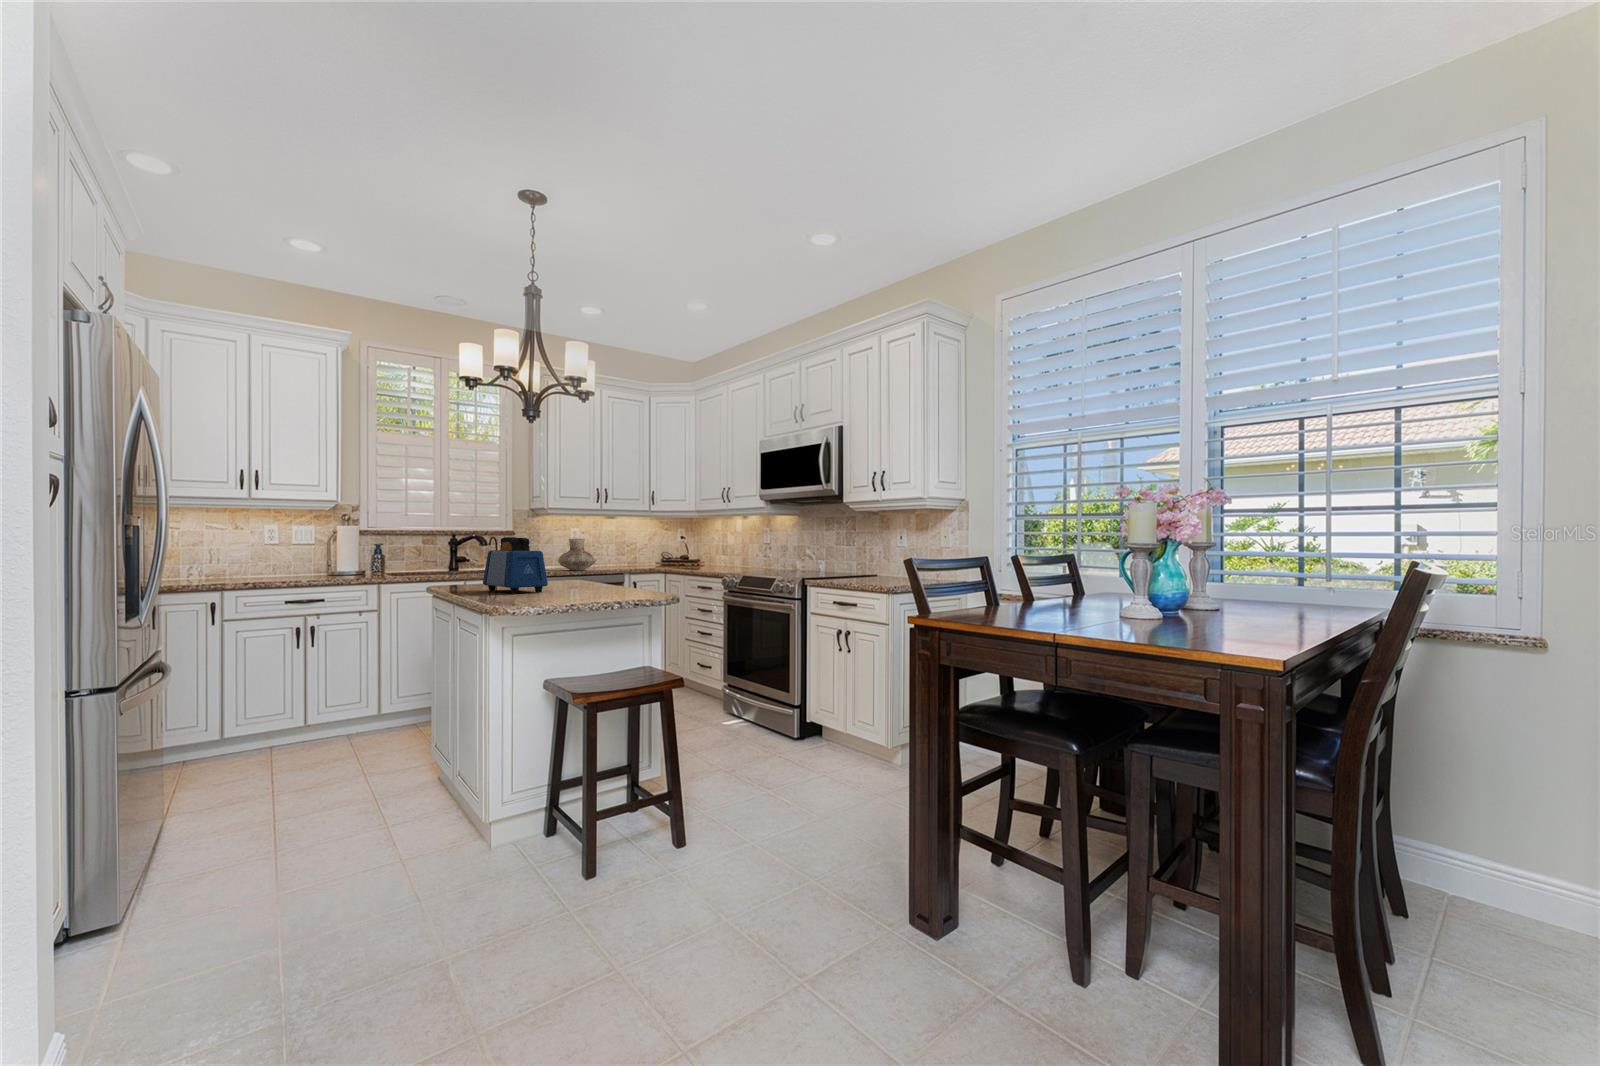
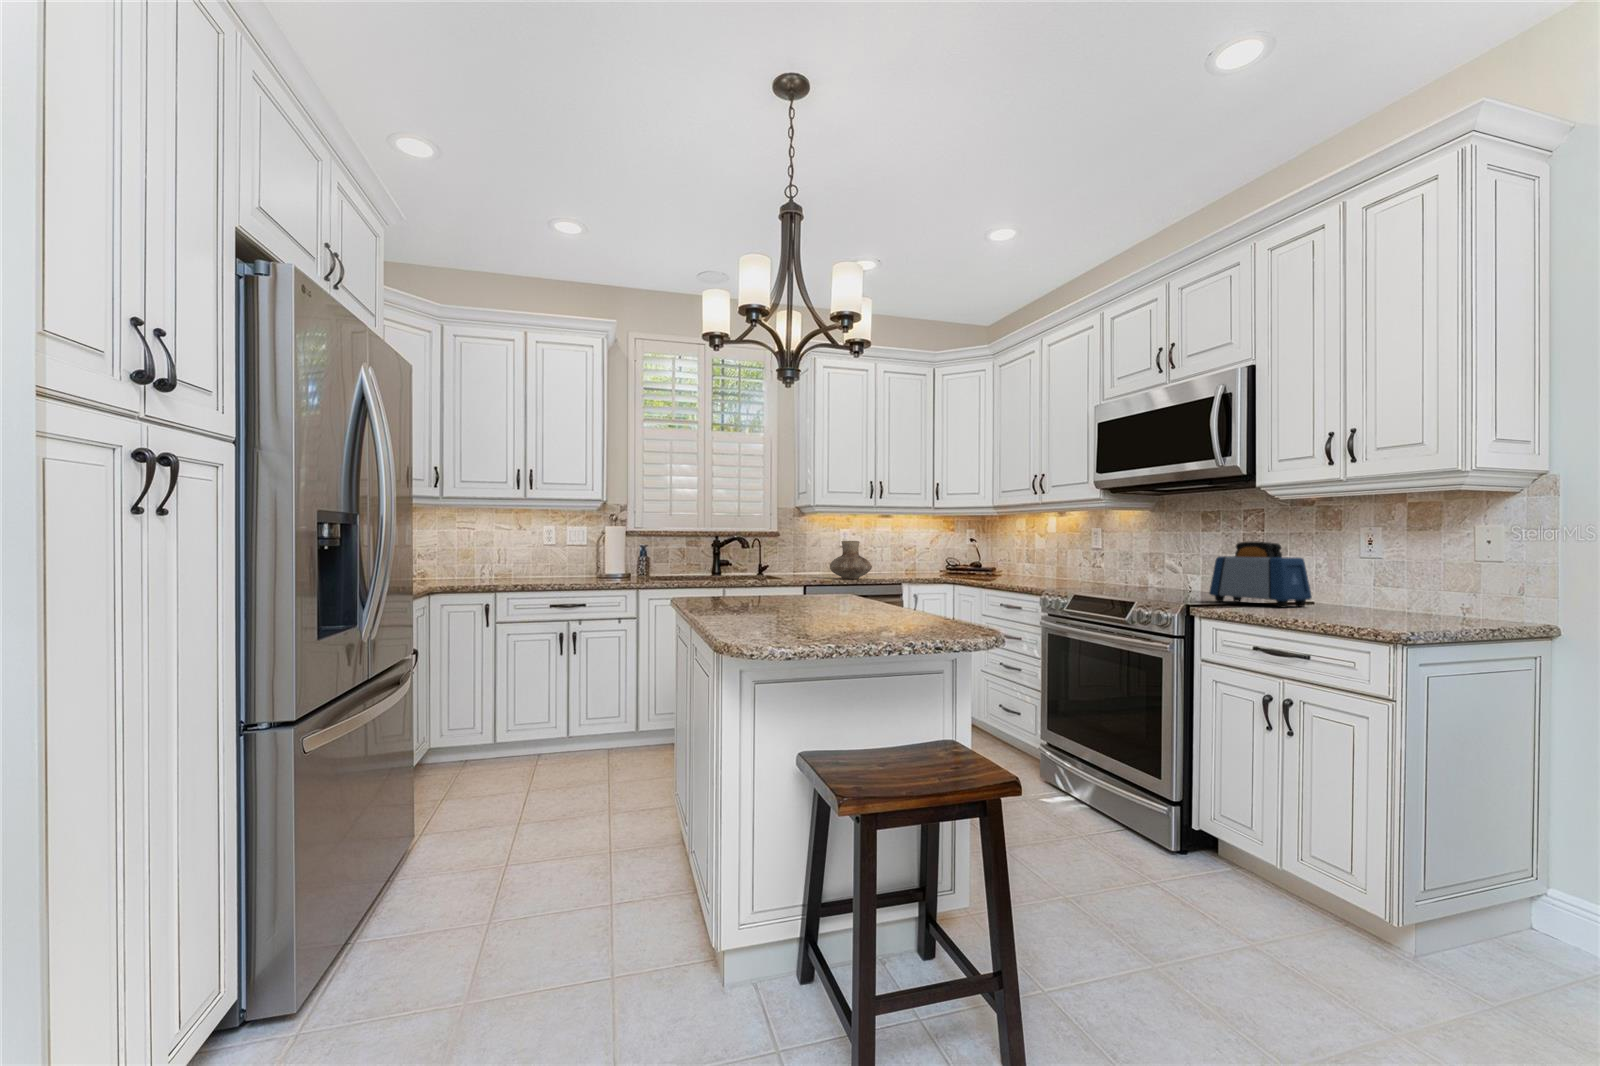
toaster: present [483,537,548,594] -> present [1209,542,1312,608]

